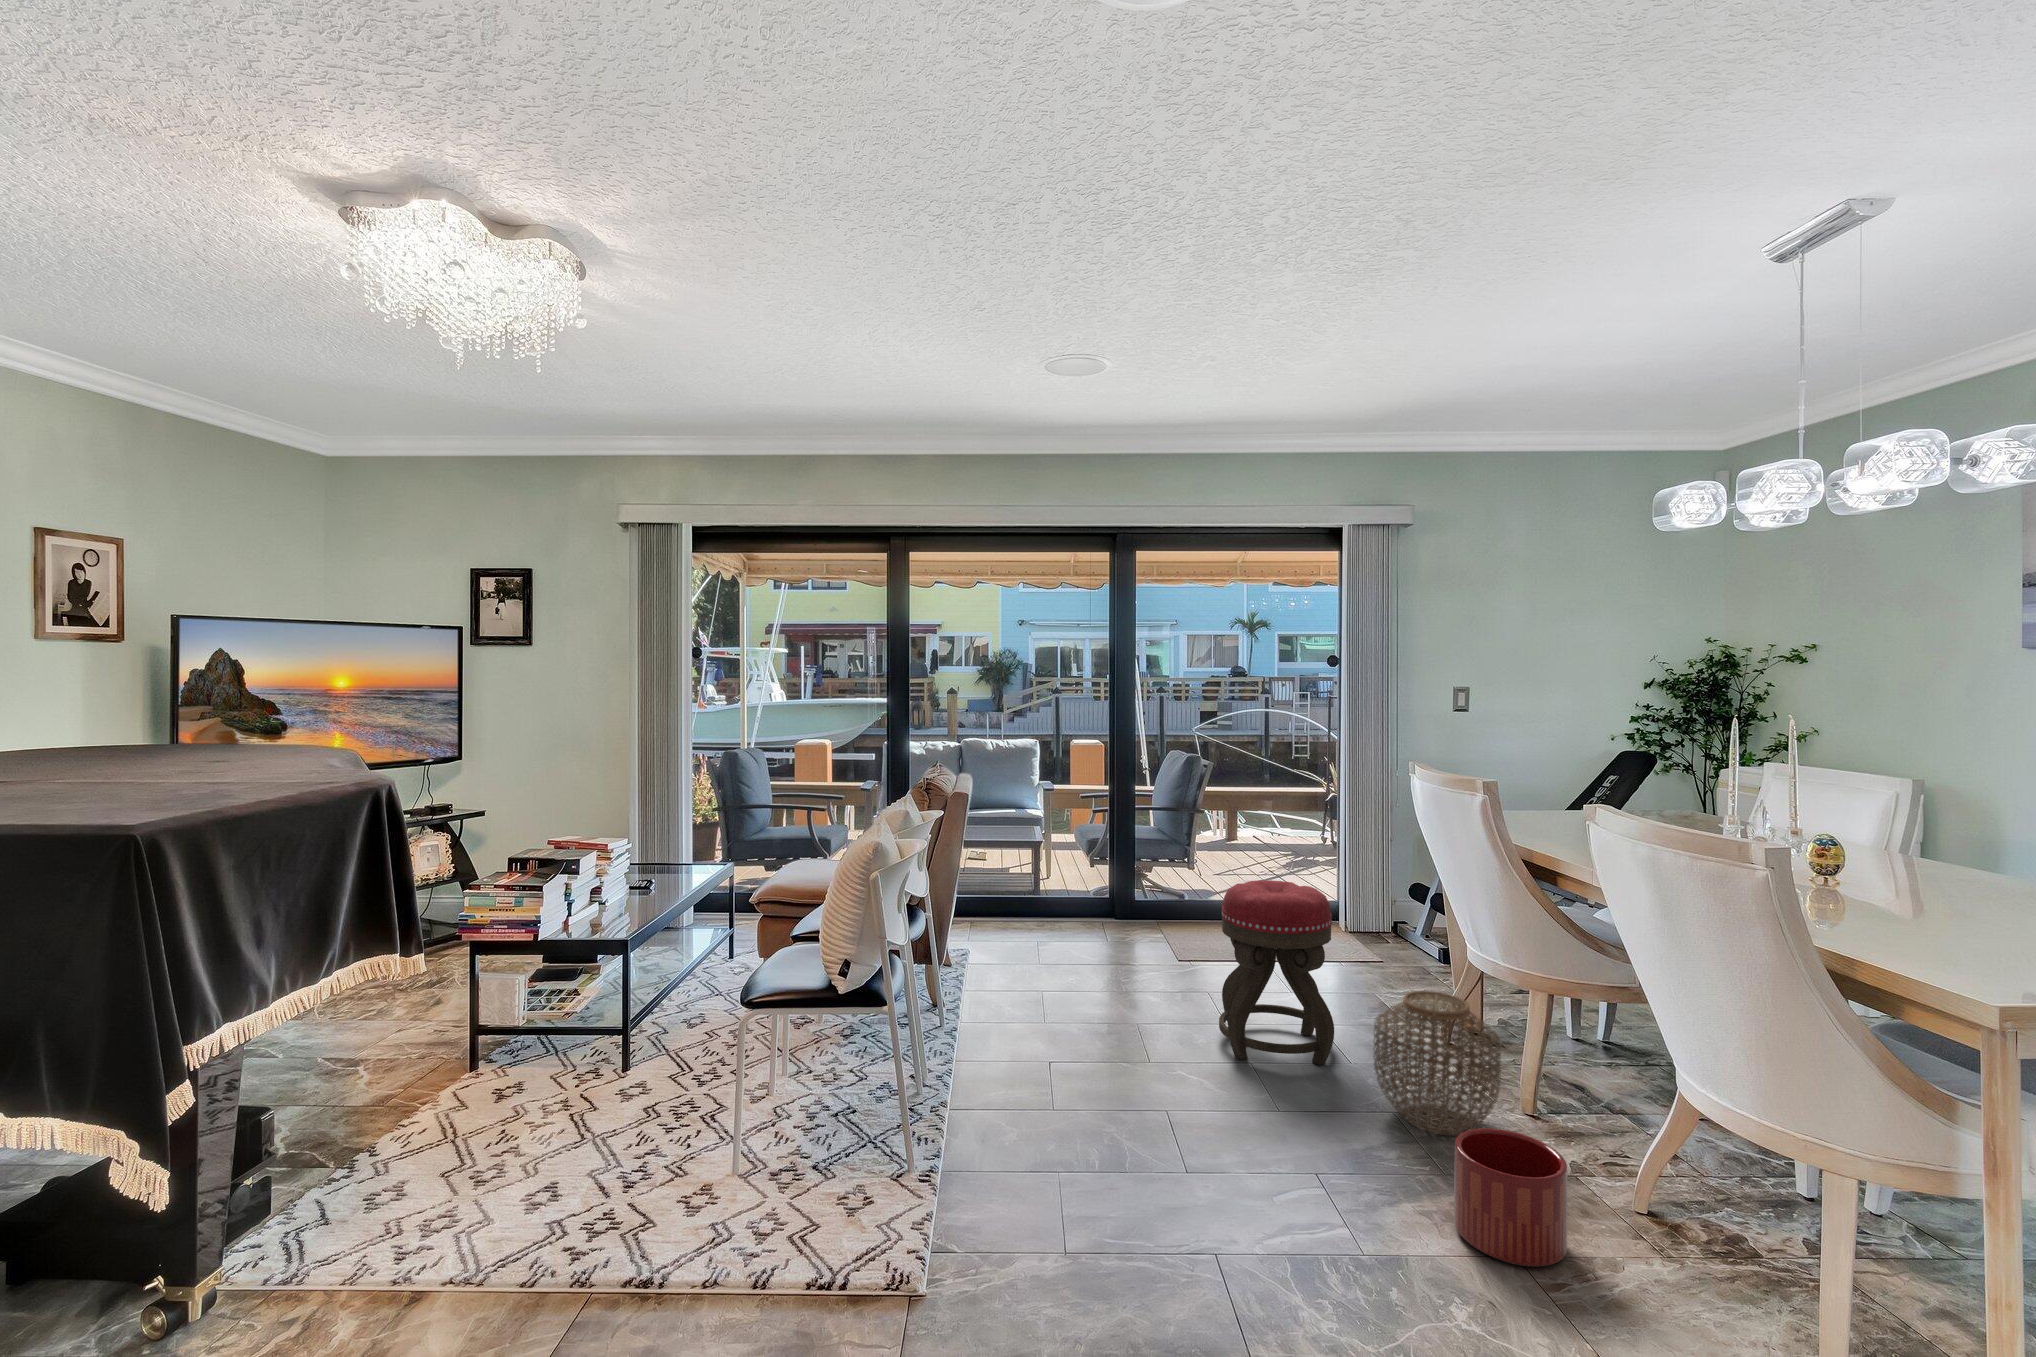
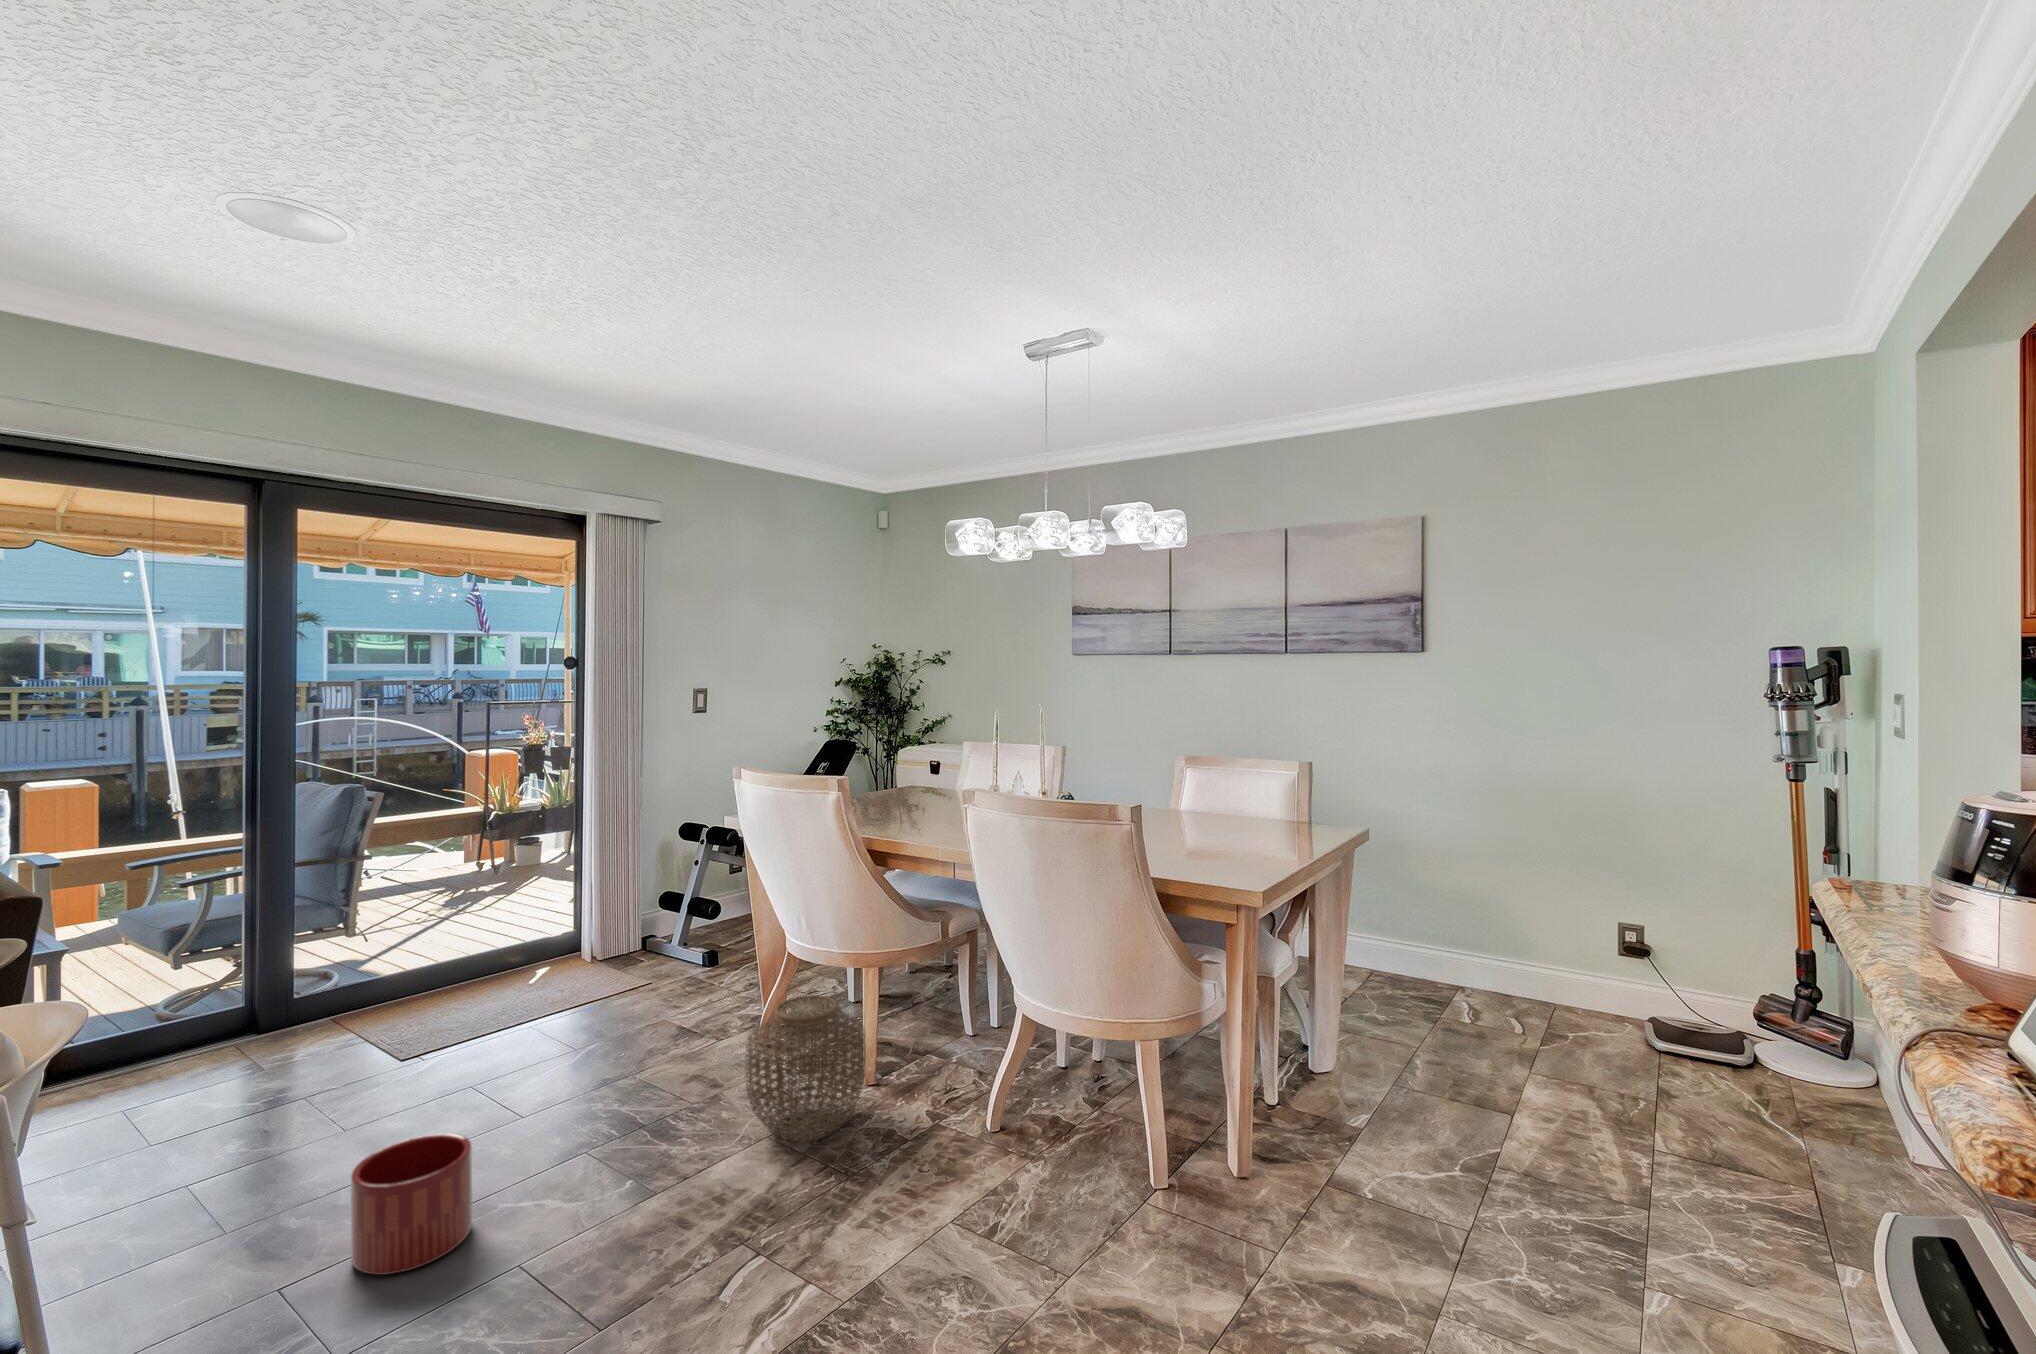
ottoman: present [1219,880,1334,1065] -> none [521,921,680,1152]
planter: present [1454,1128,1567,1267] -> present [351,1133,472,1275]

